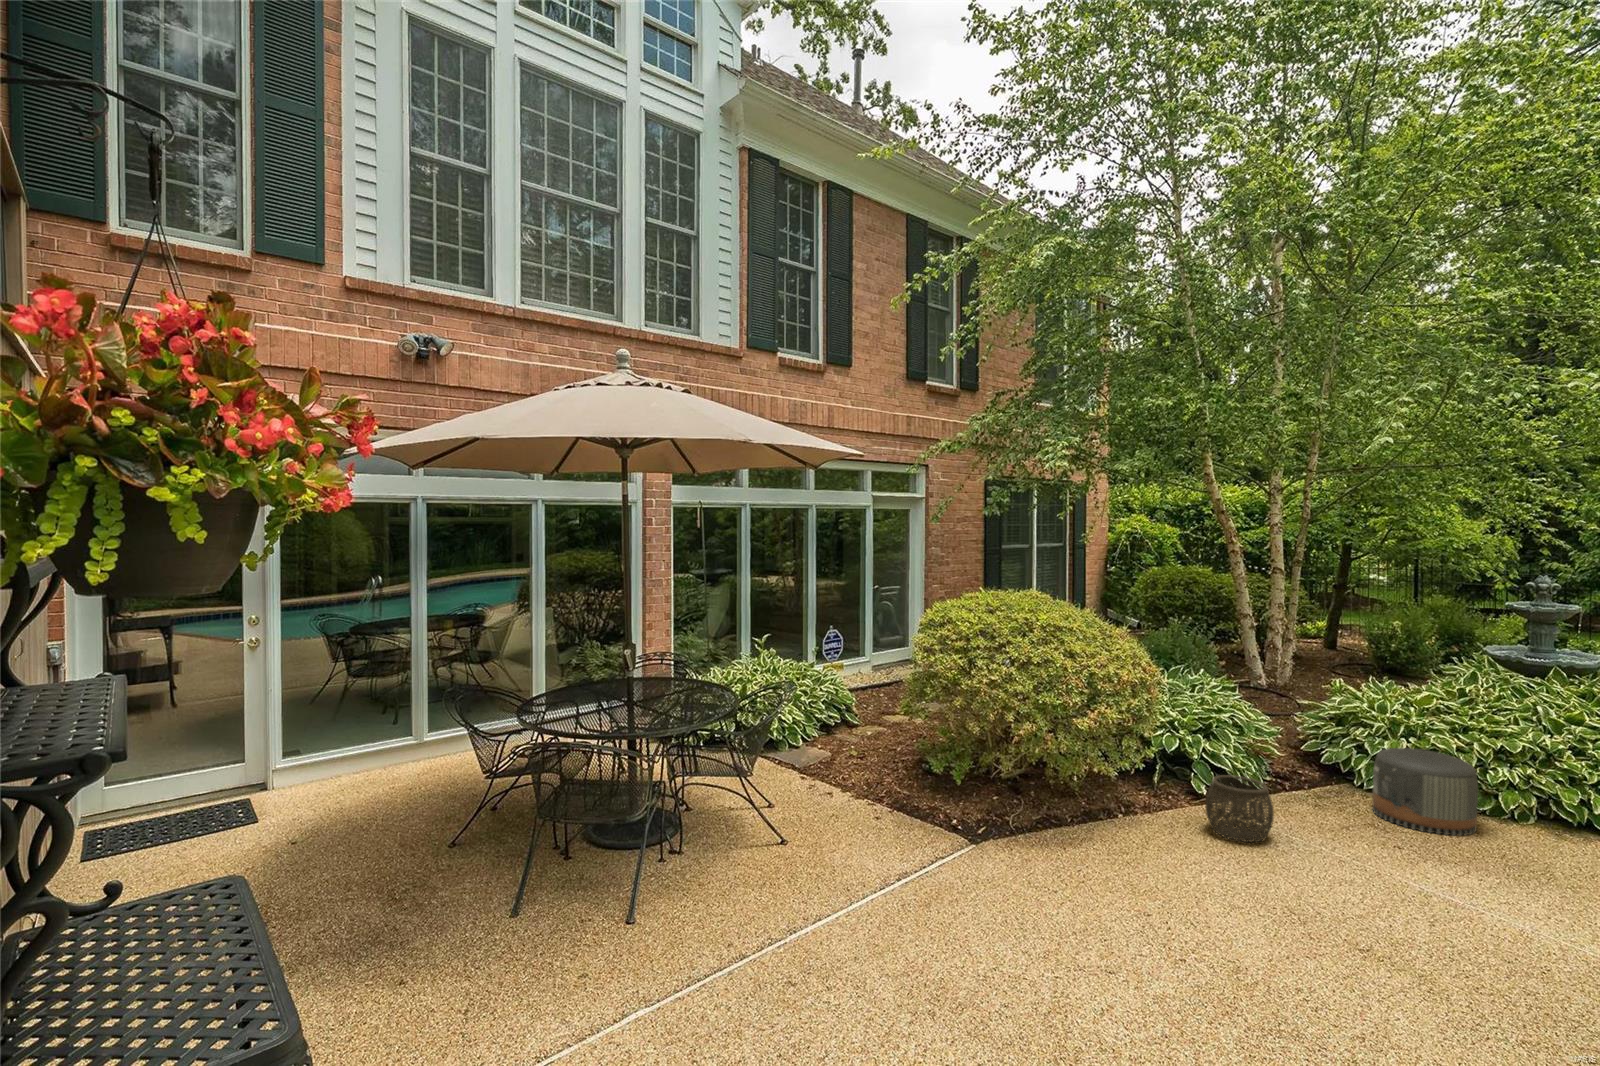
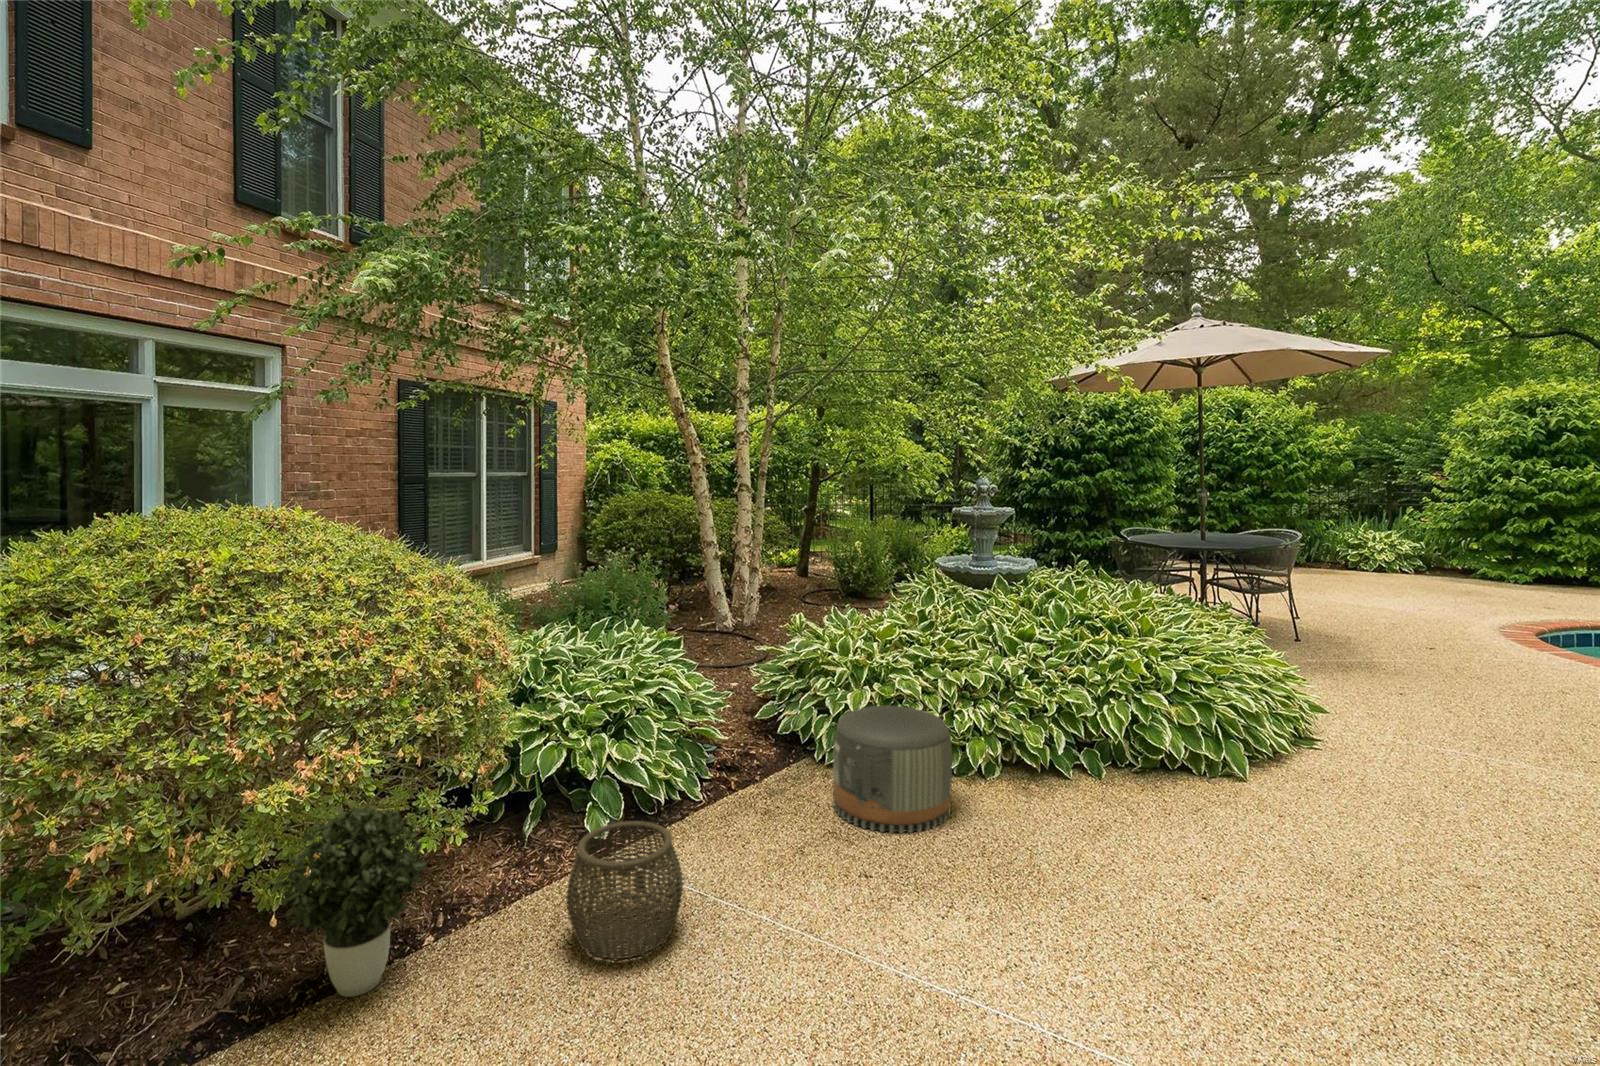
potted plant: none [1076,737,1138,823] -> present [274,806,426,997]

